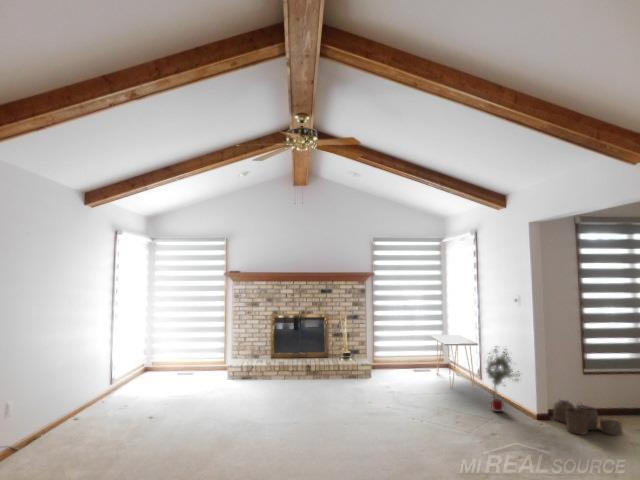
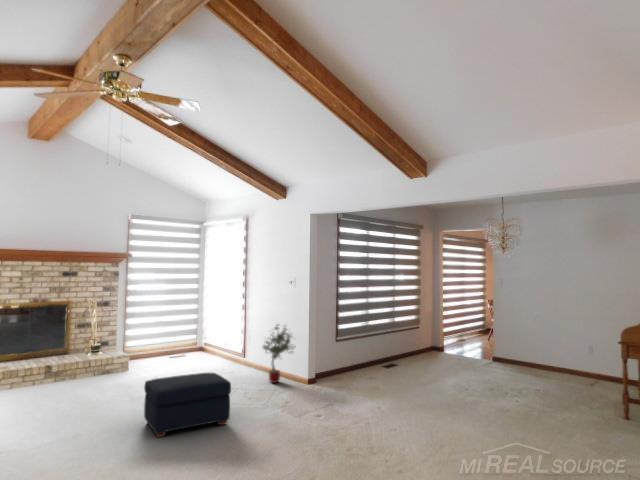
console table: present [431,335,478,388] -> none [191,317,245,369]
ottoman: none [339,387,413,443] -> present [144,373,231,437]
woven basket: present [553,400,623,435] -> none [317,363,368,389]

